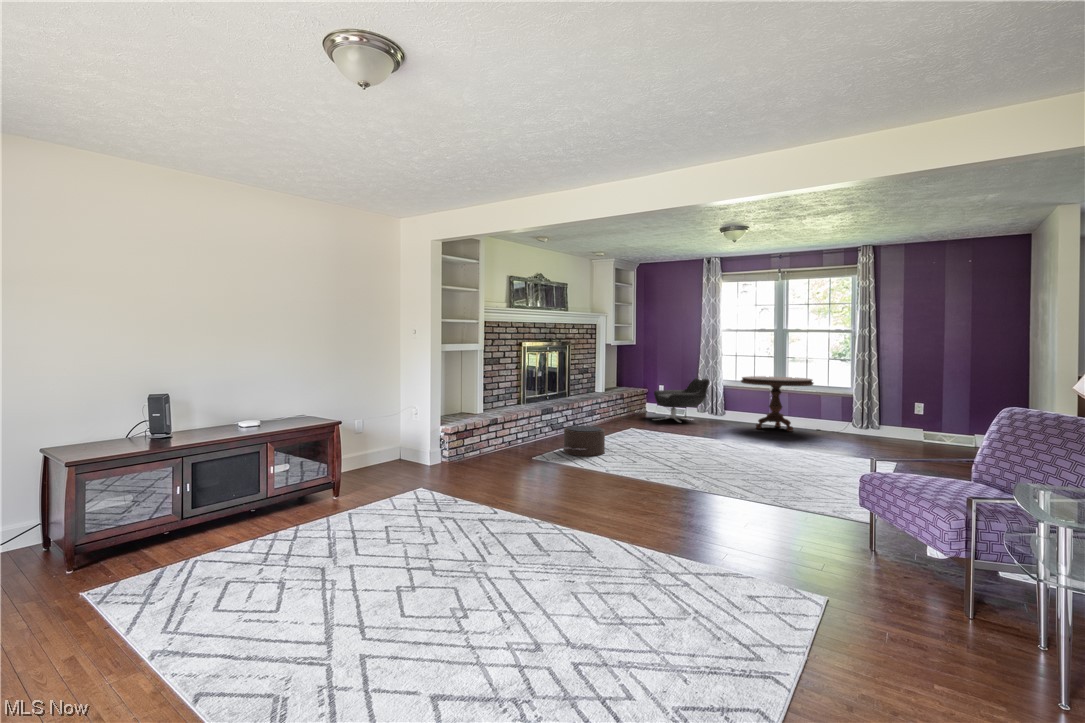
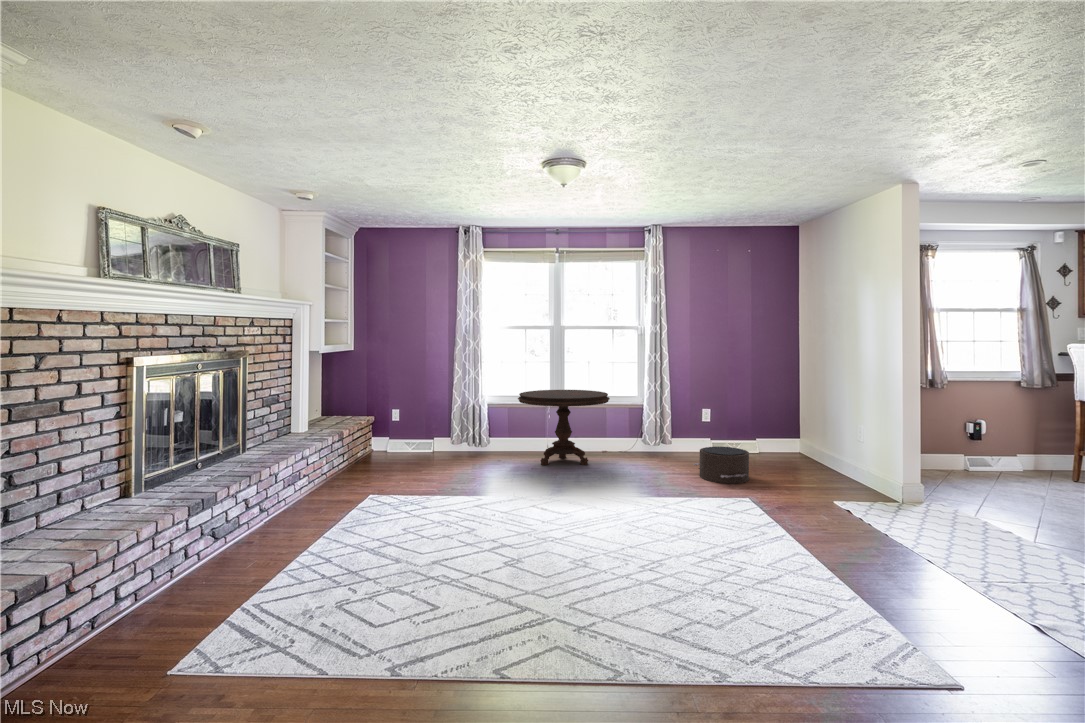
lounge chair: present [654,378,709,422] -> none [389,395,472,467]
pouf: present [562,426,605,456] -> present [693,446,749,483]

